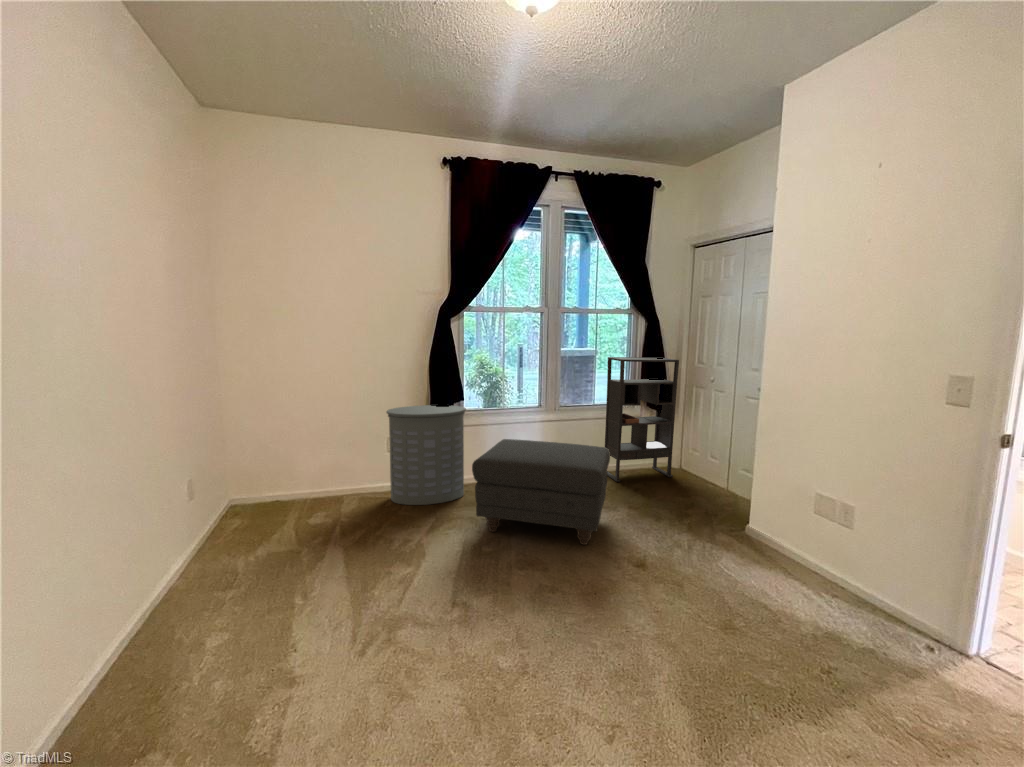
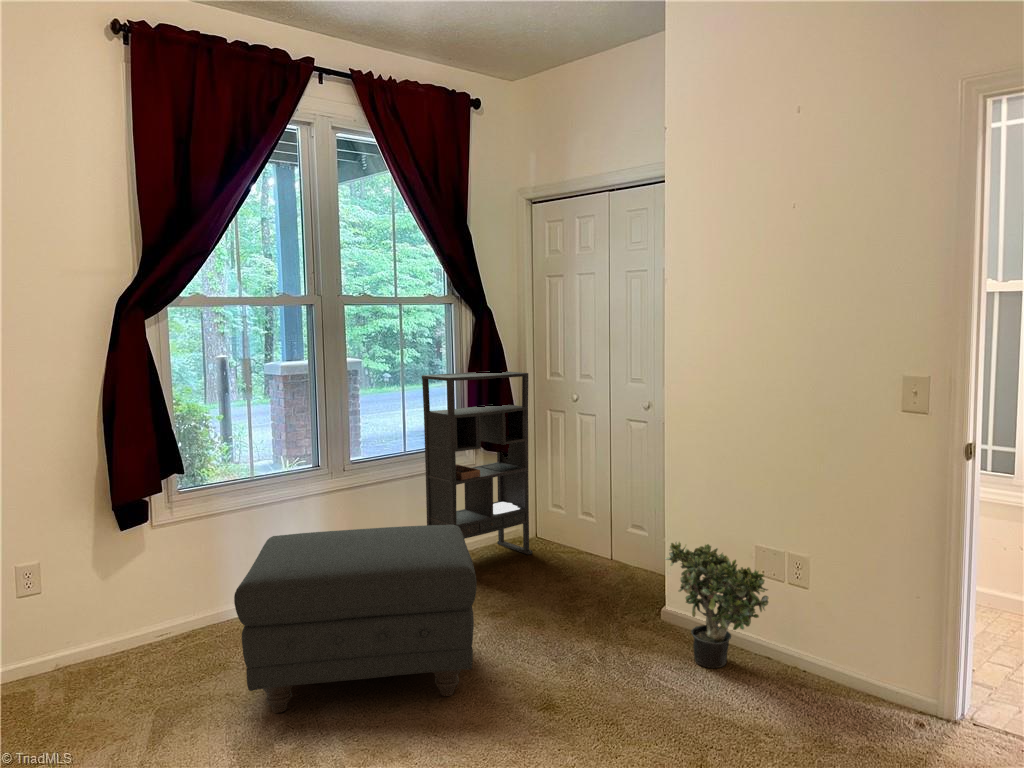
laundry hamper: present [386,405,466,505] -> none [15,486,194,701]
potted plant: none [741,480,819,570] -> present [666,542,768,668]

